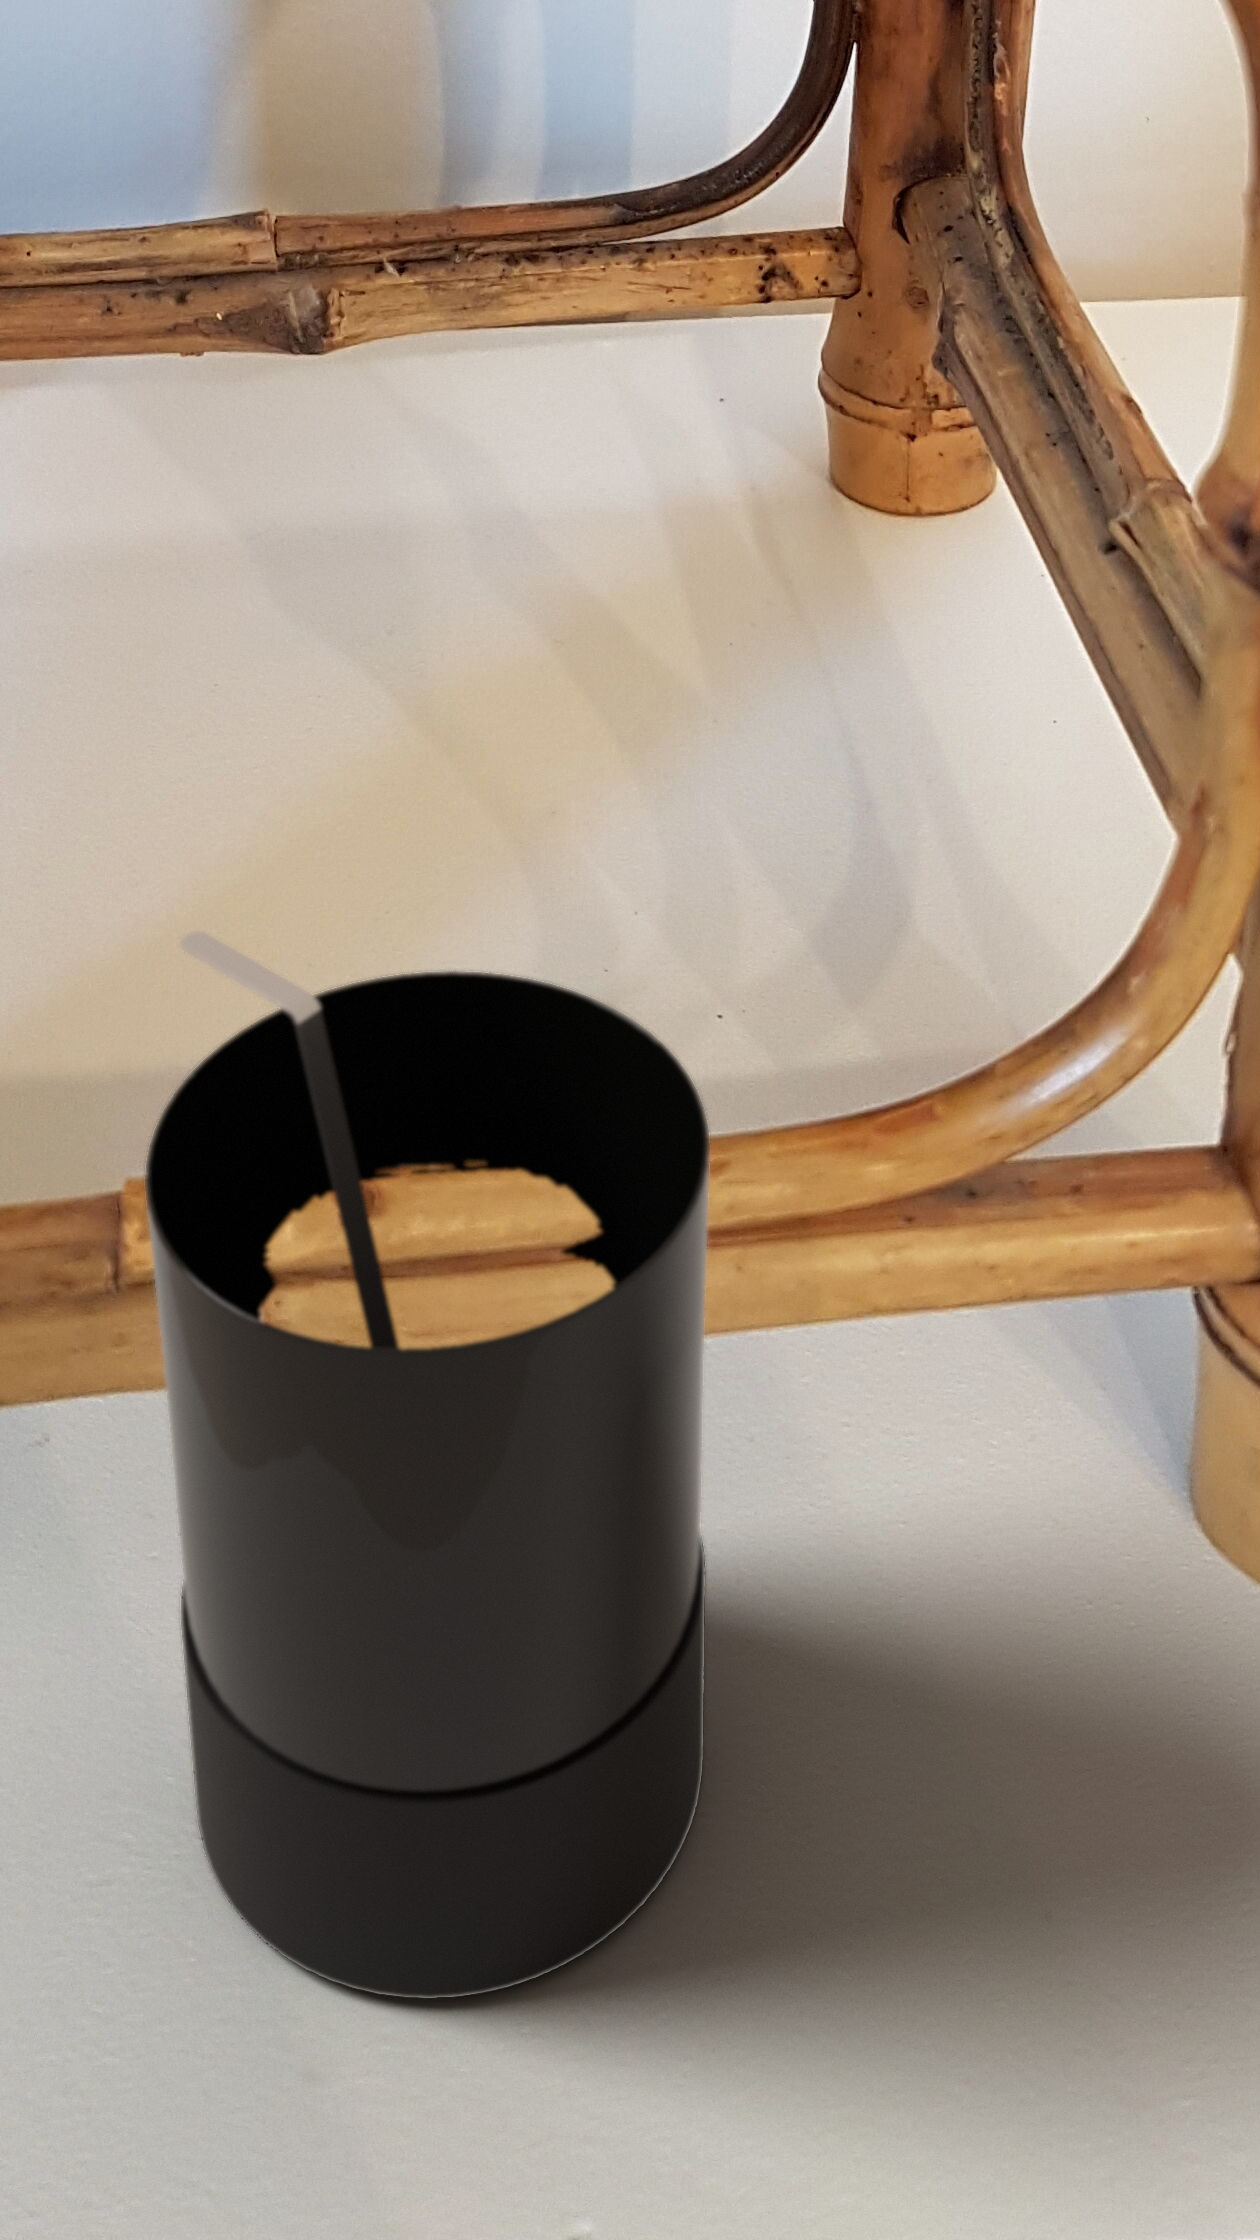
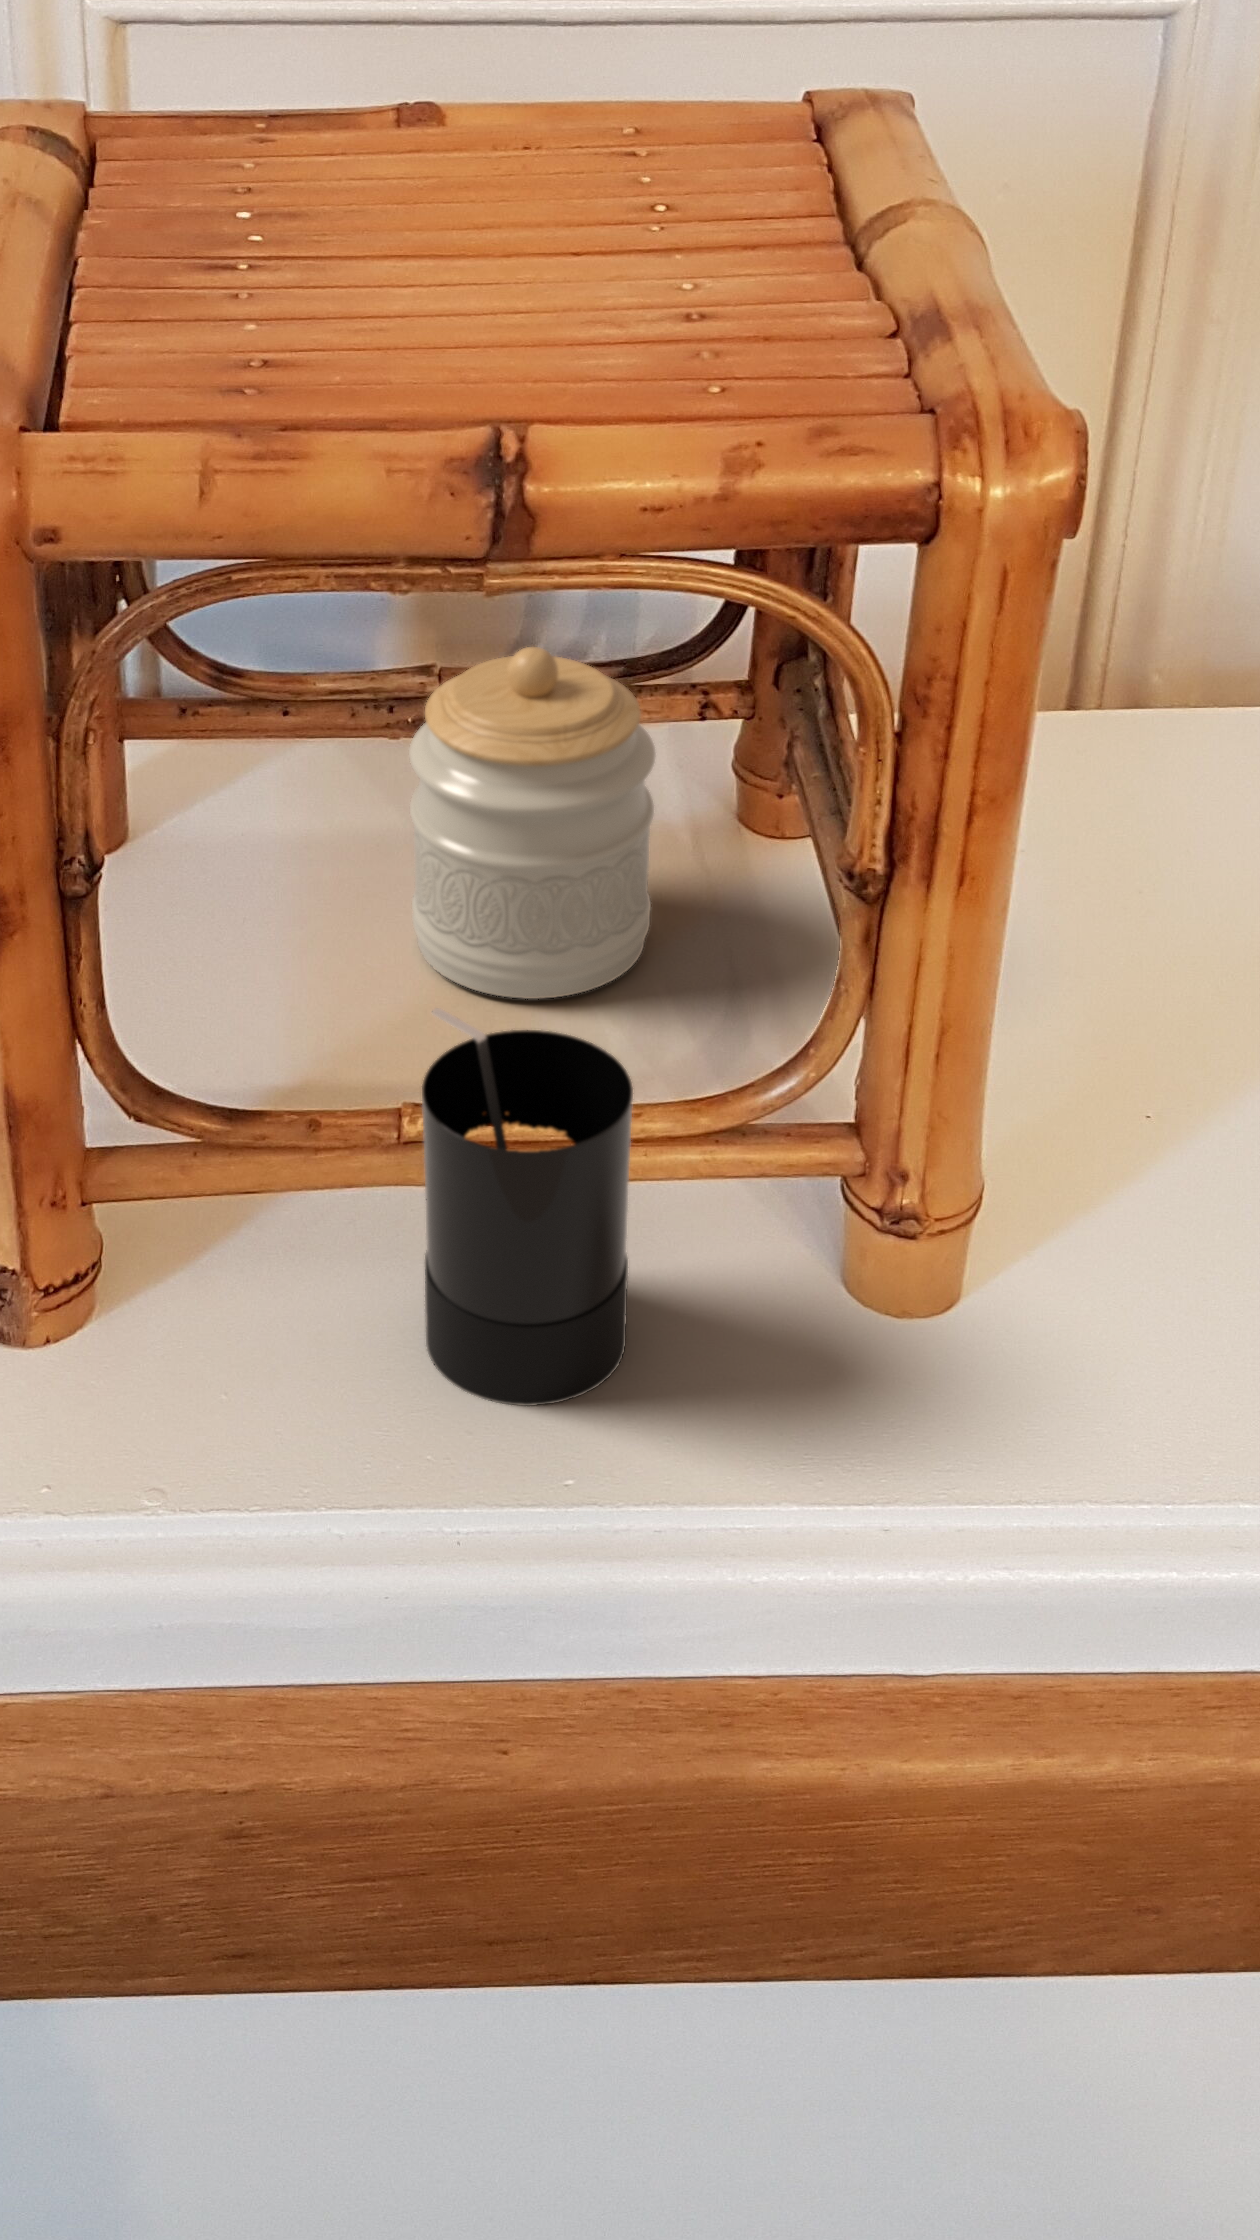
jar: none [195,134,691,852] -> present [409,647,656,999]

